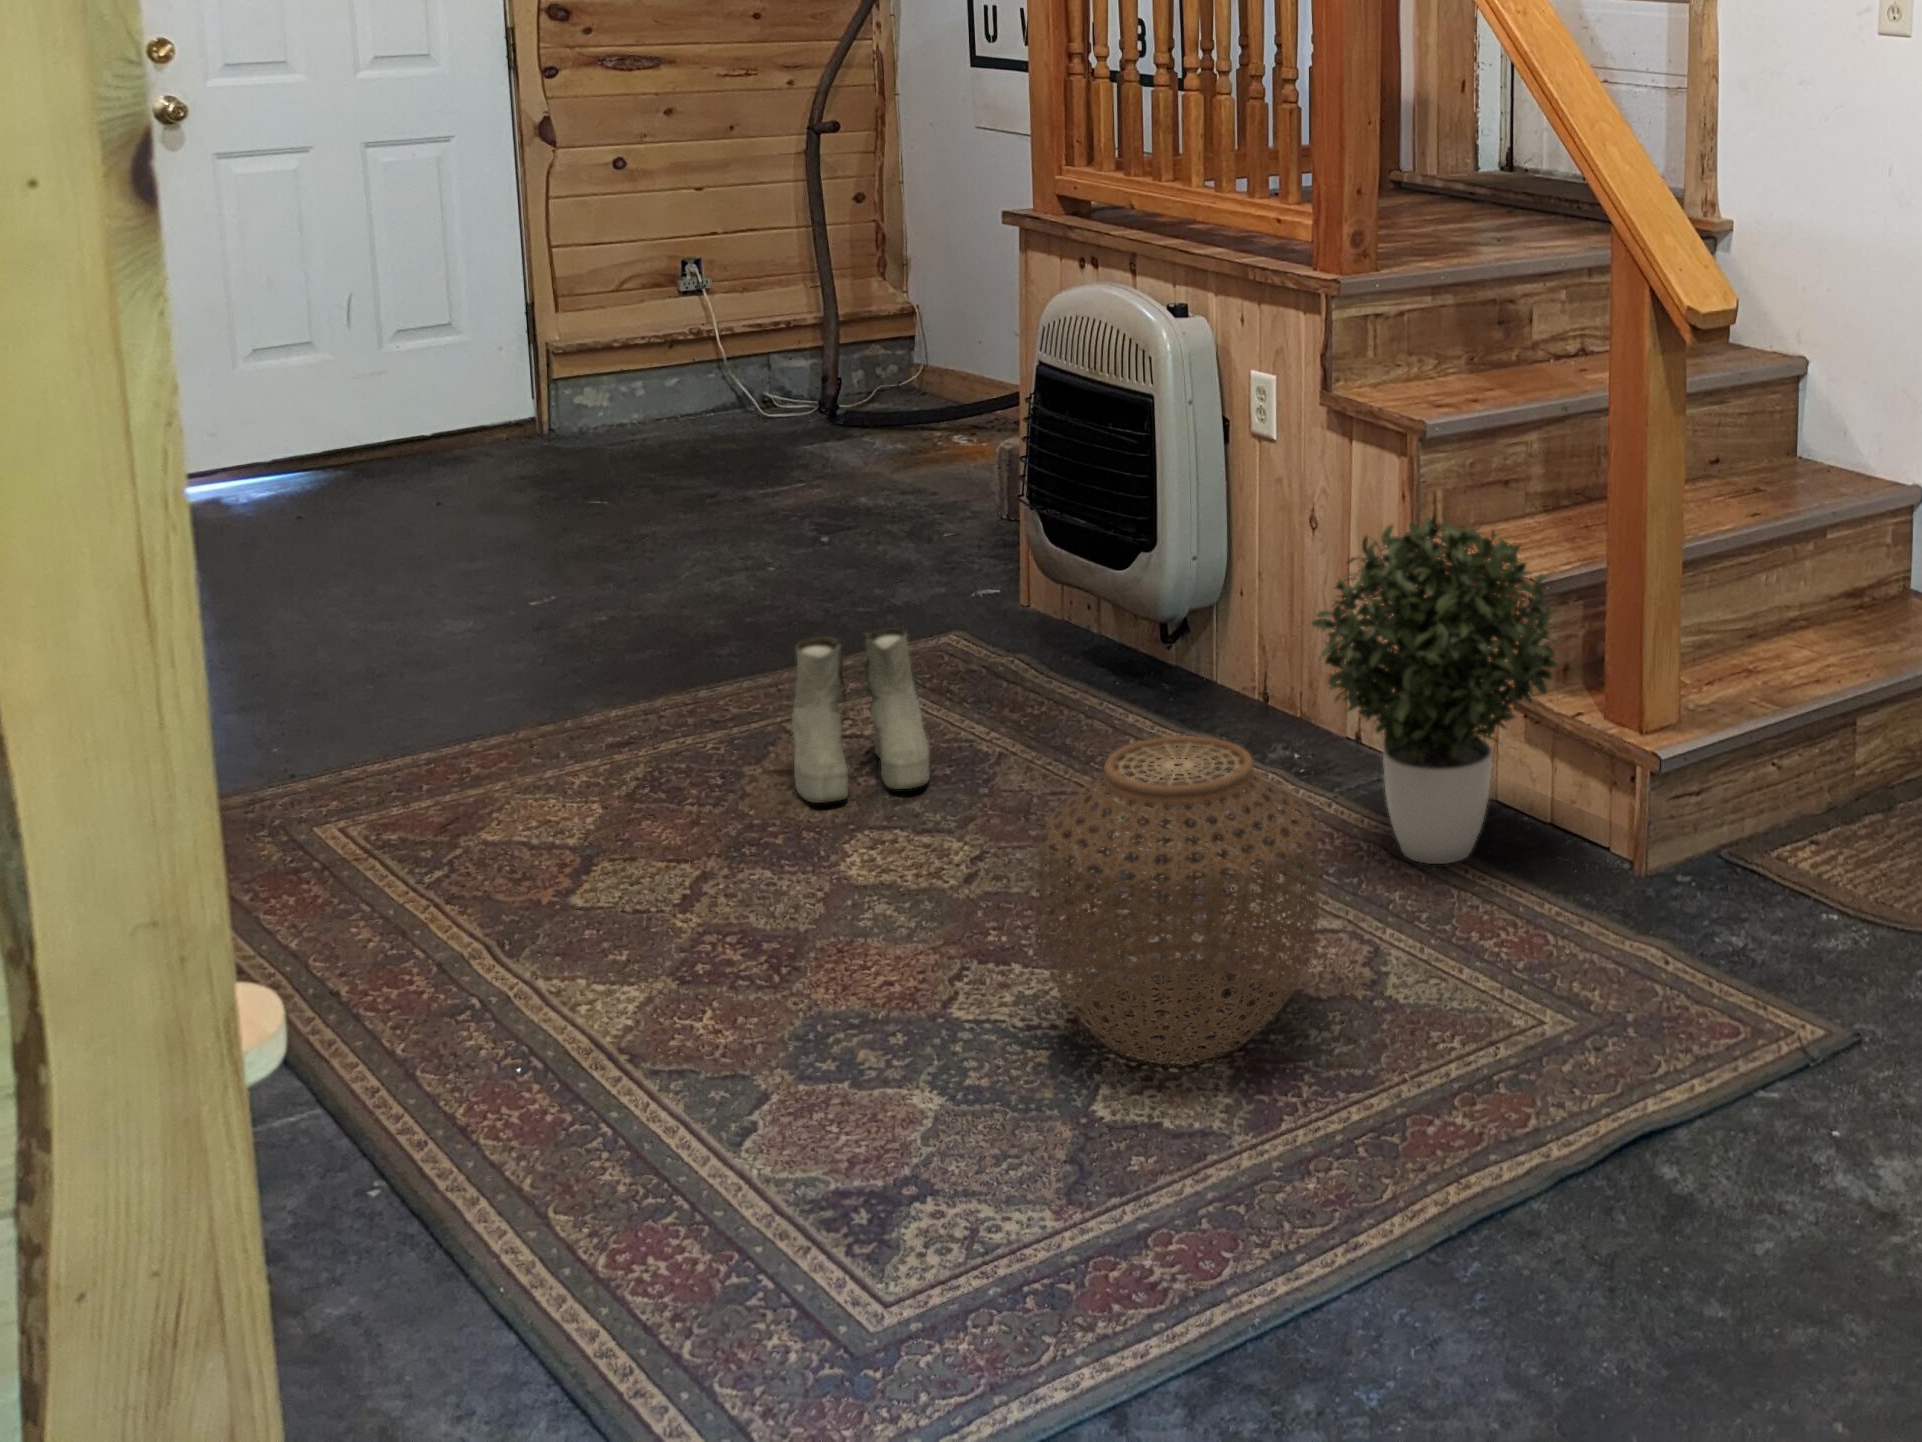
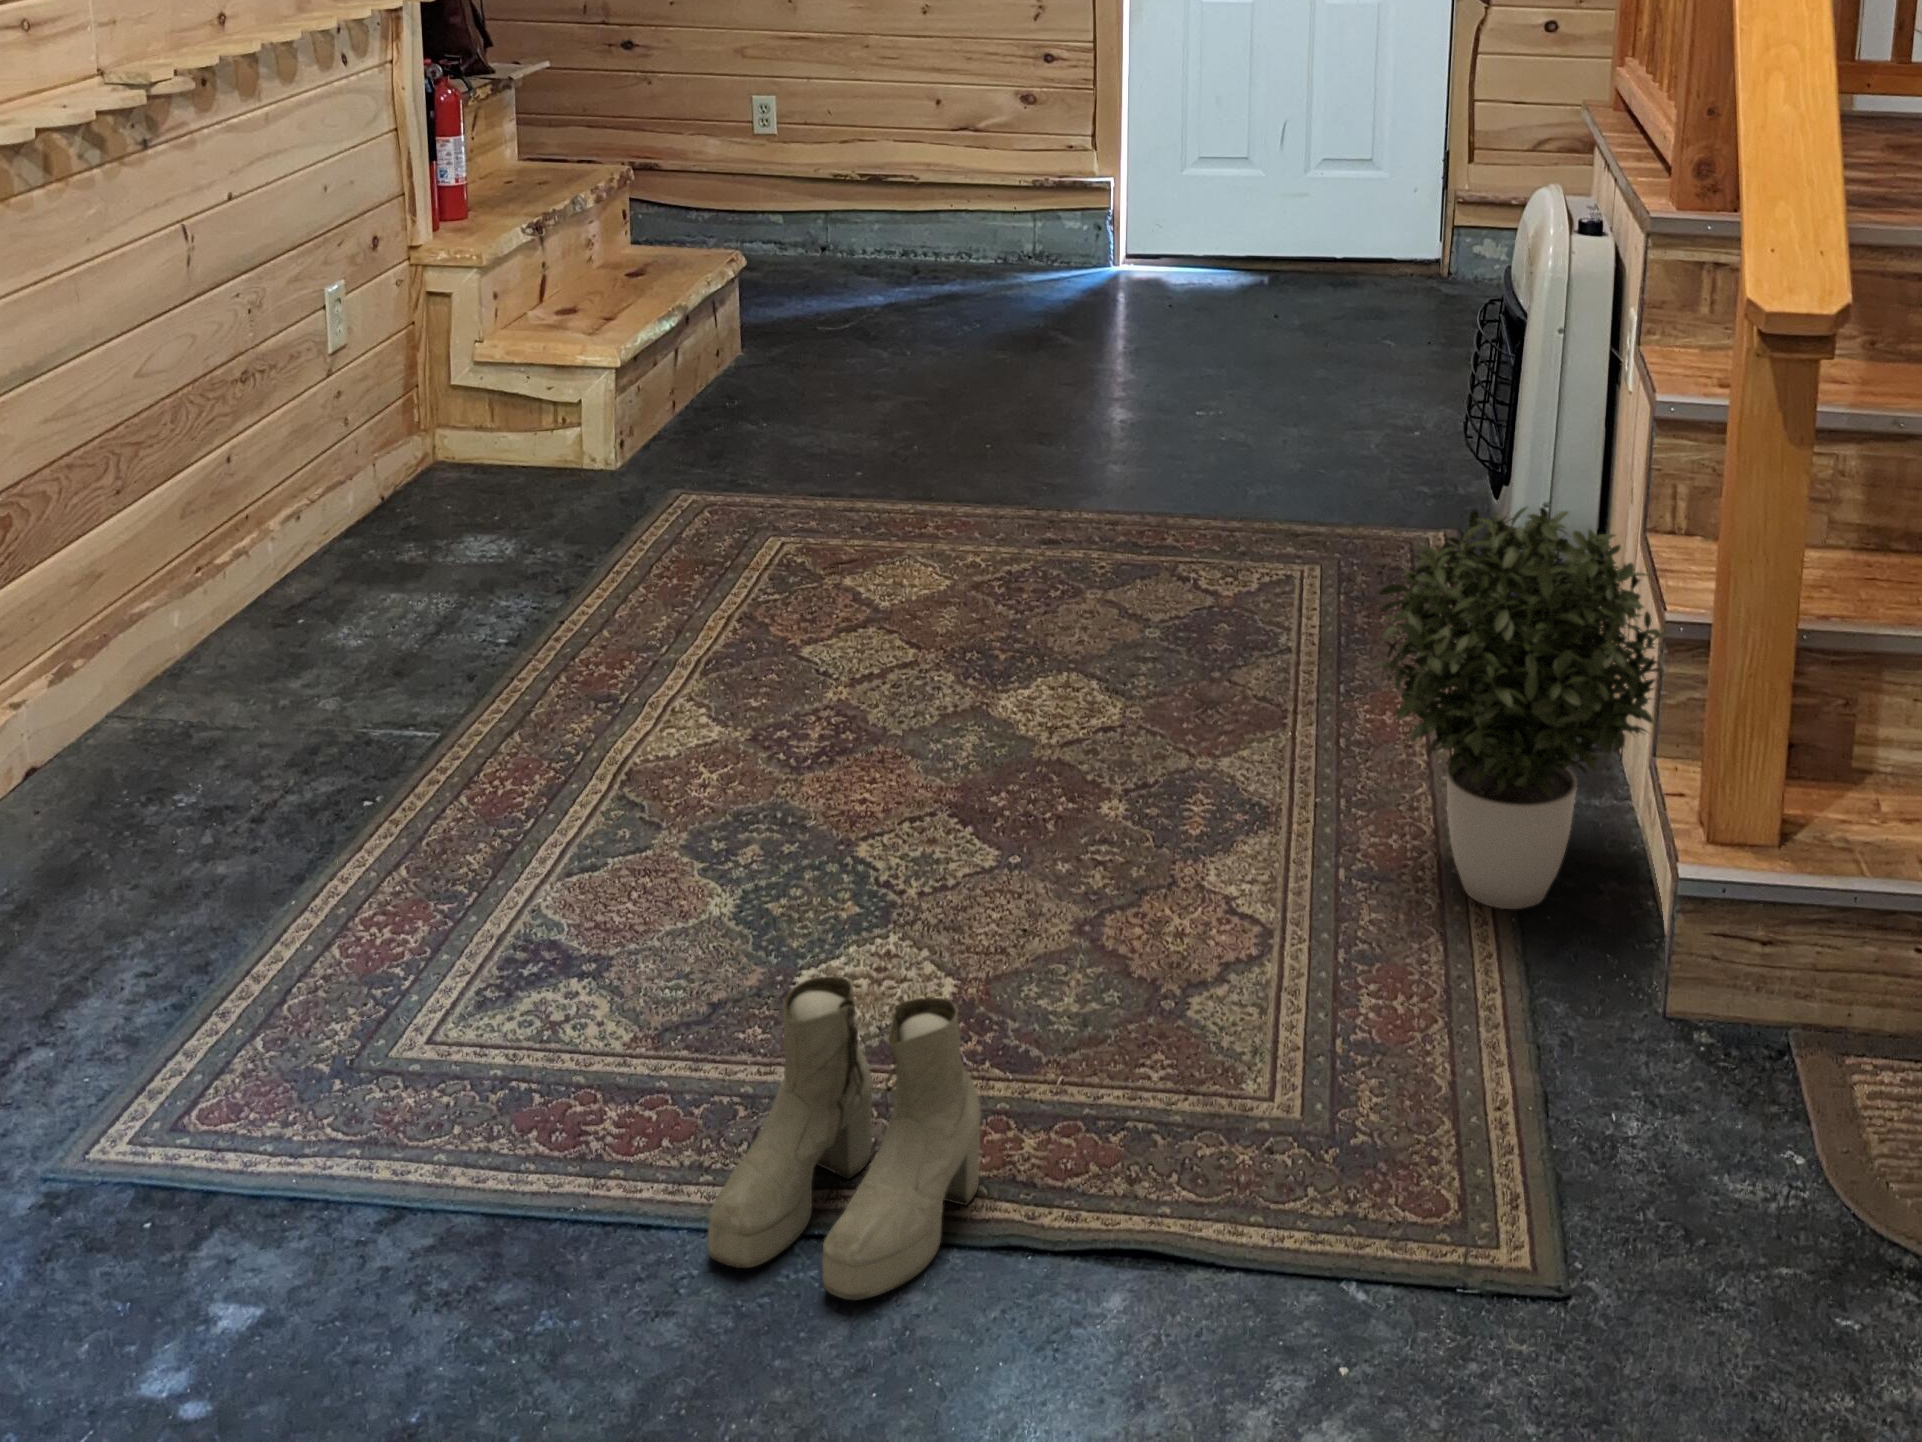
boots: present [792,629,930,803] -> present [707,976,981,1301]
woven basket: present [1039,736,1319,1064] -> none [851,643,1139,978]

